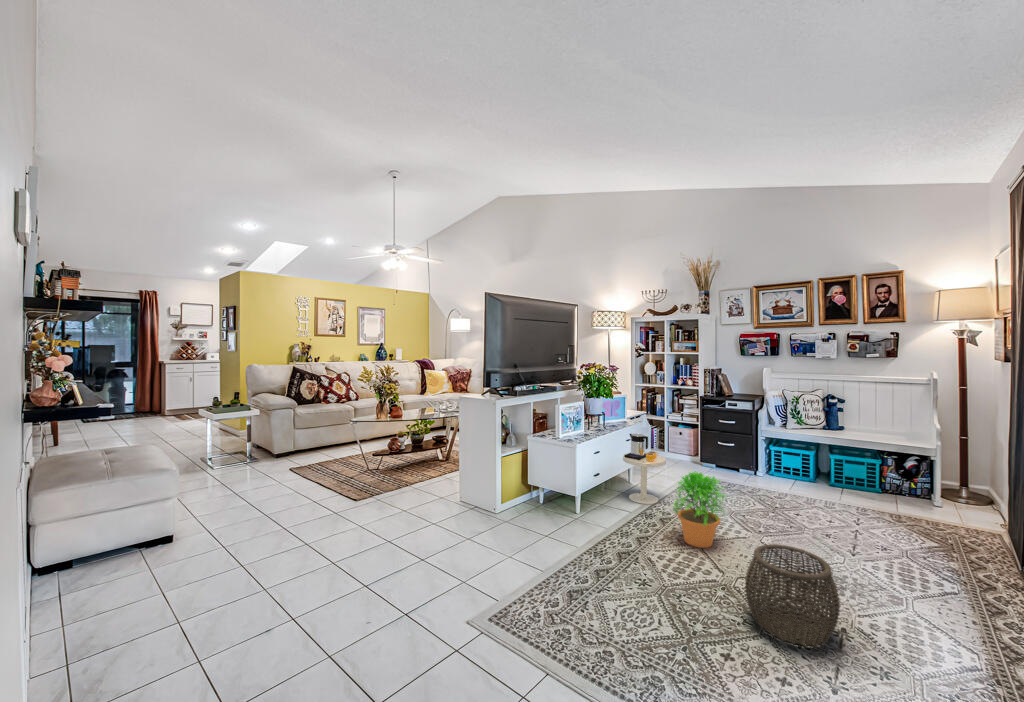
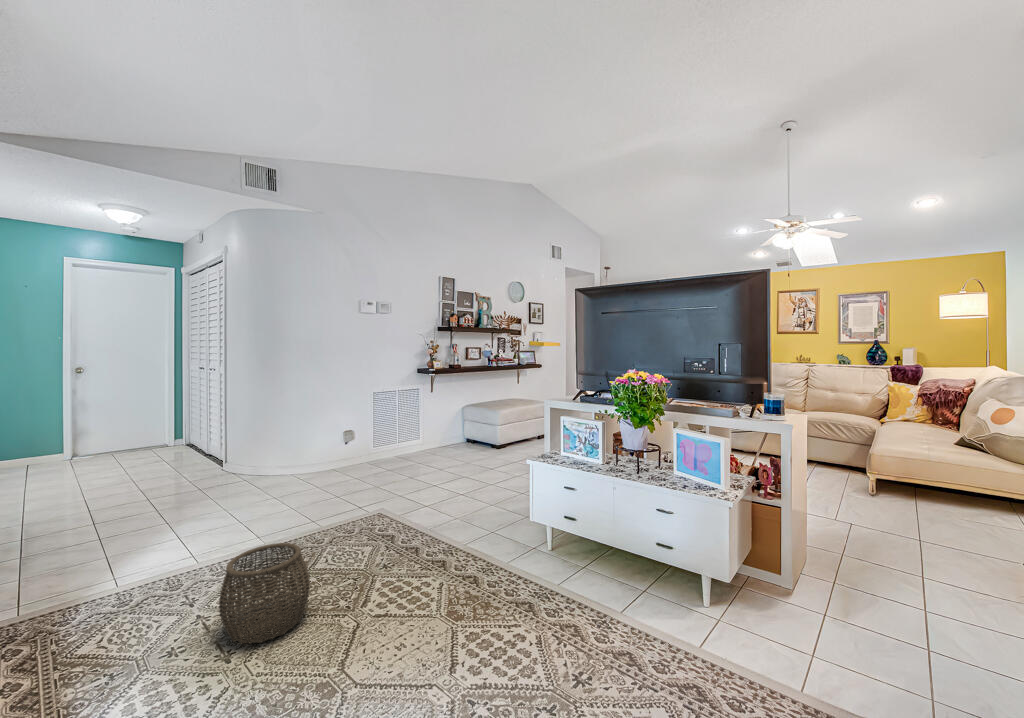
side table: present [623,434,666,504] -> none [585,488,658,616]
potted plant: present [674,471,725,548] -> none [409,514,494,628]

